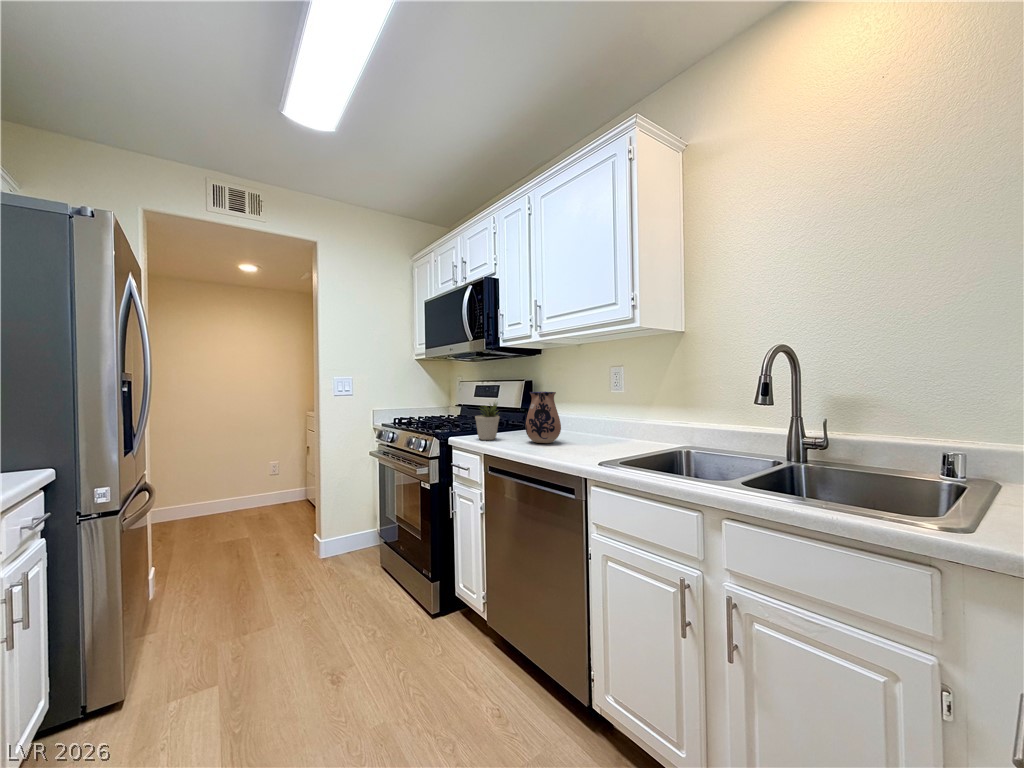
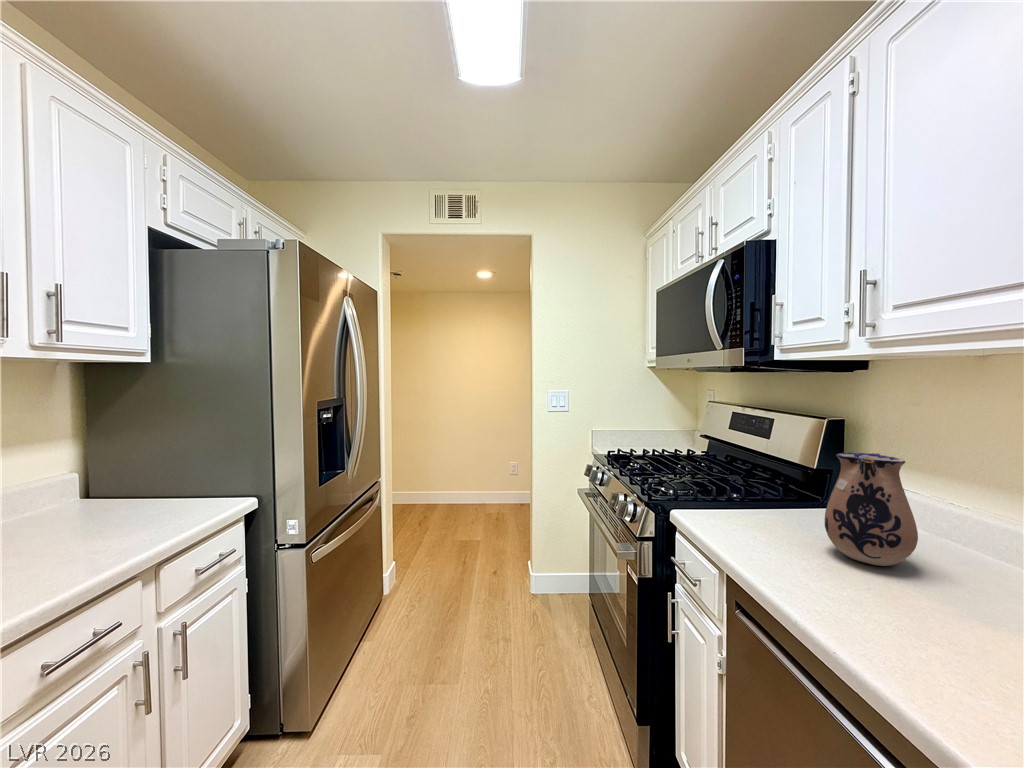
potted plant: present [475,403,499,440] -> none [720,459,771,528]

